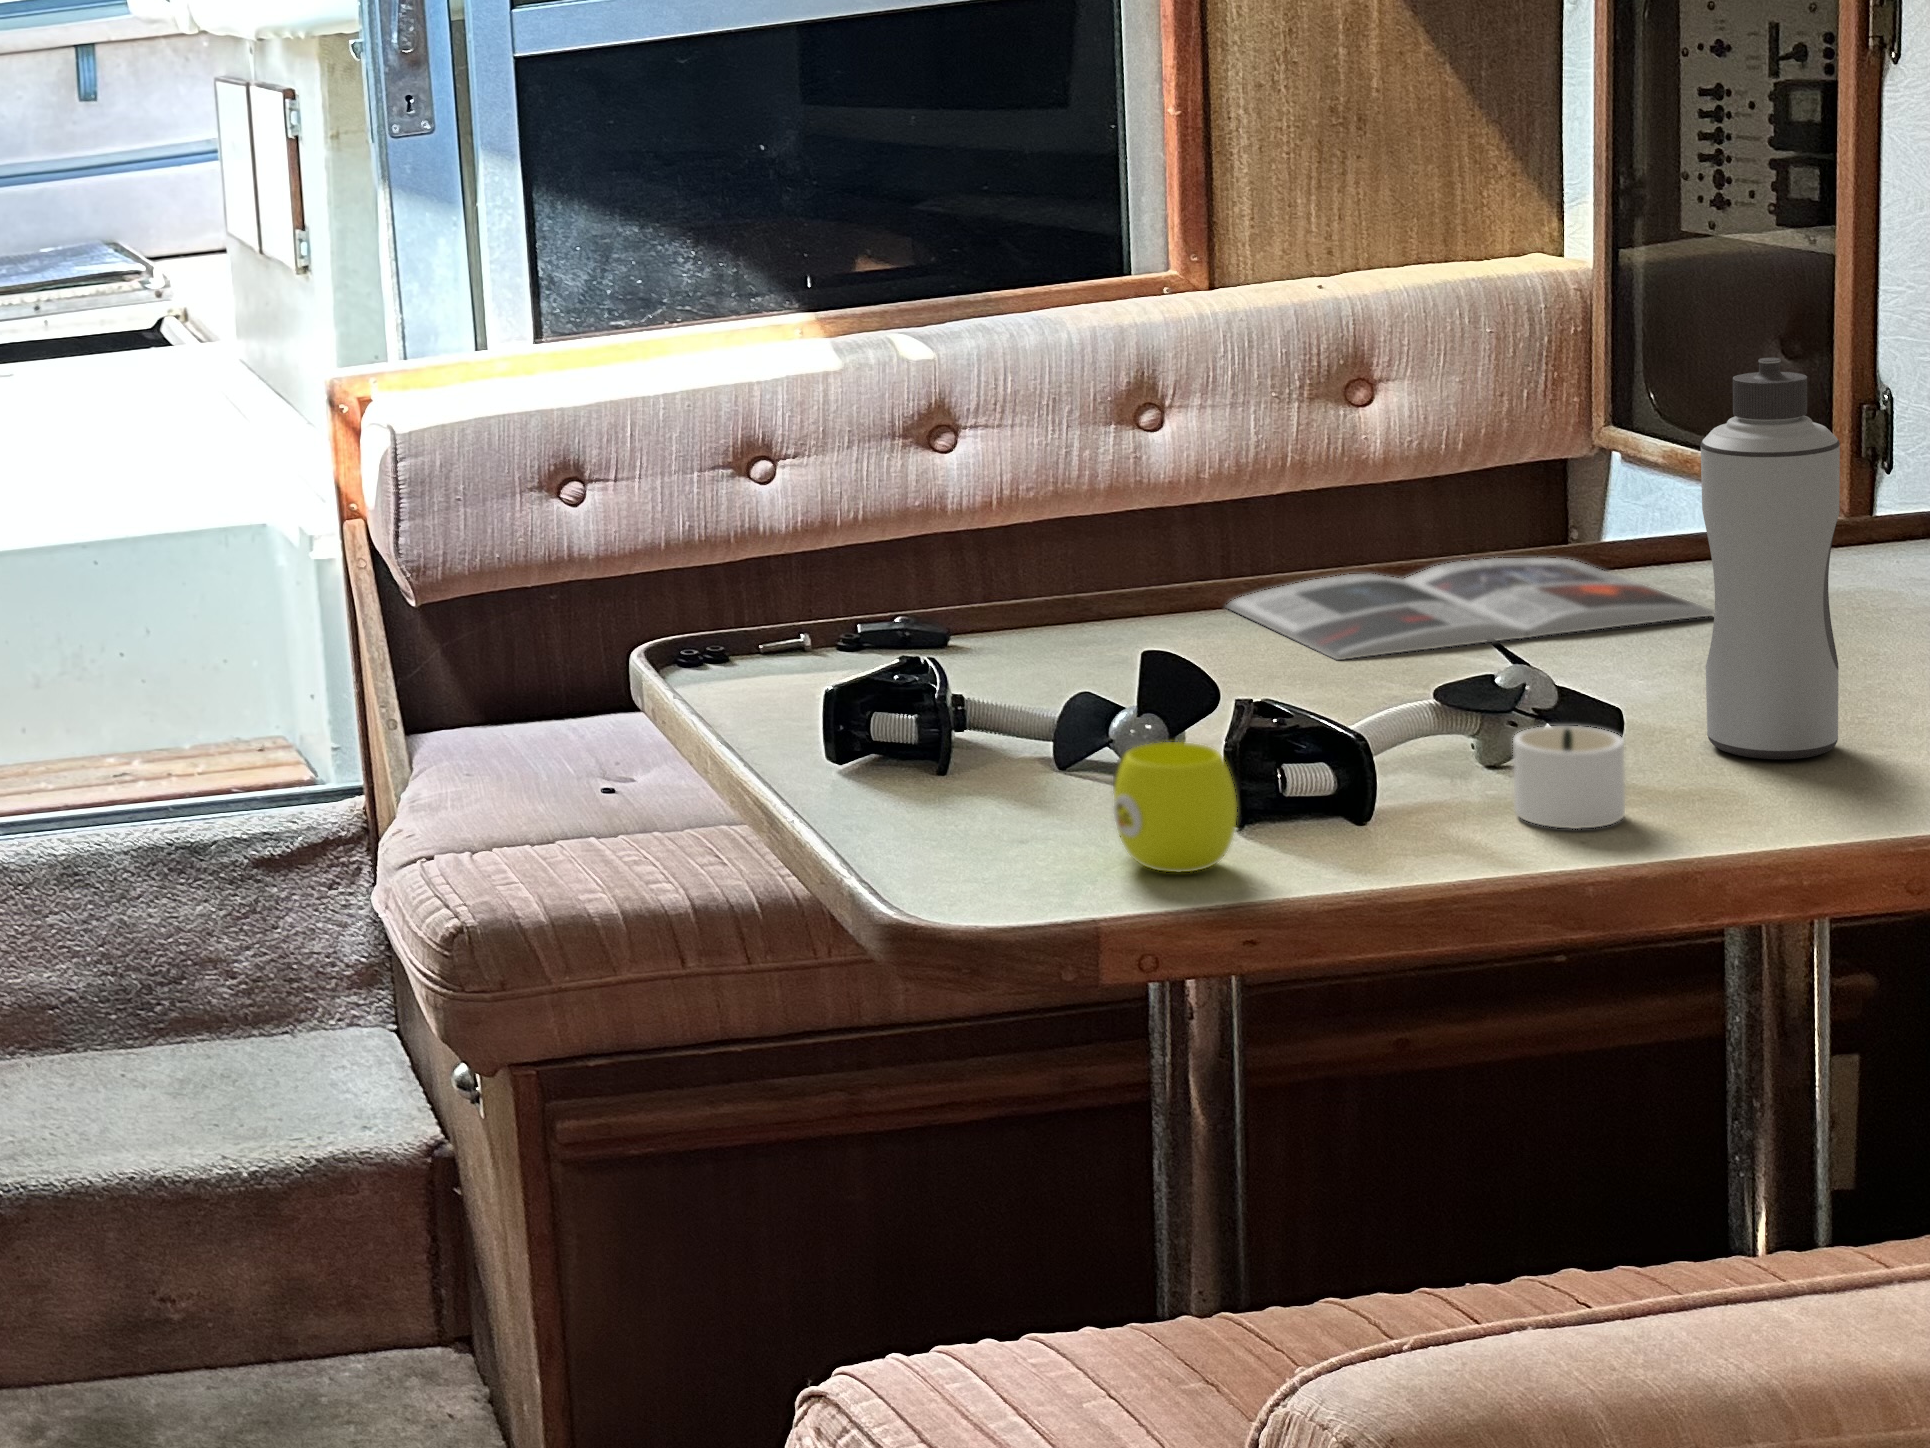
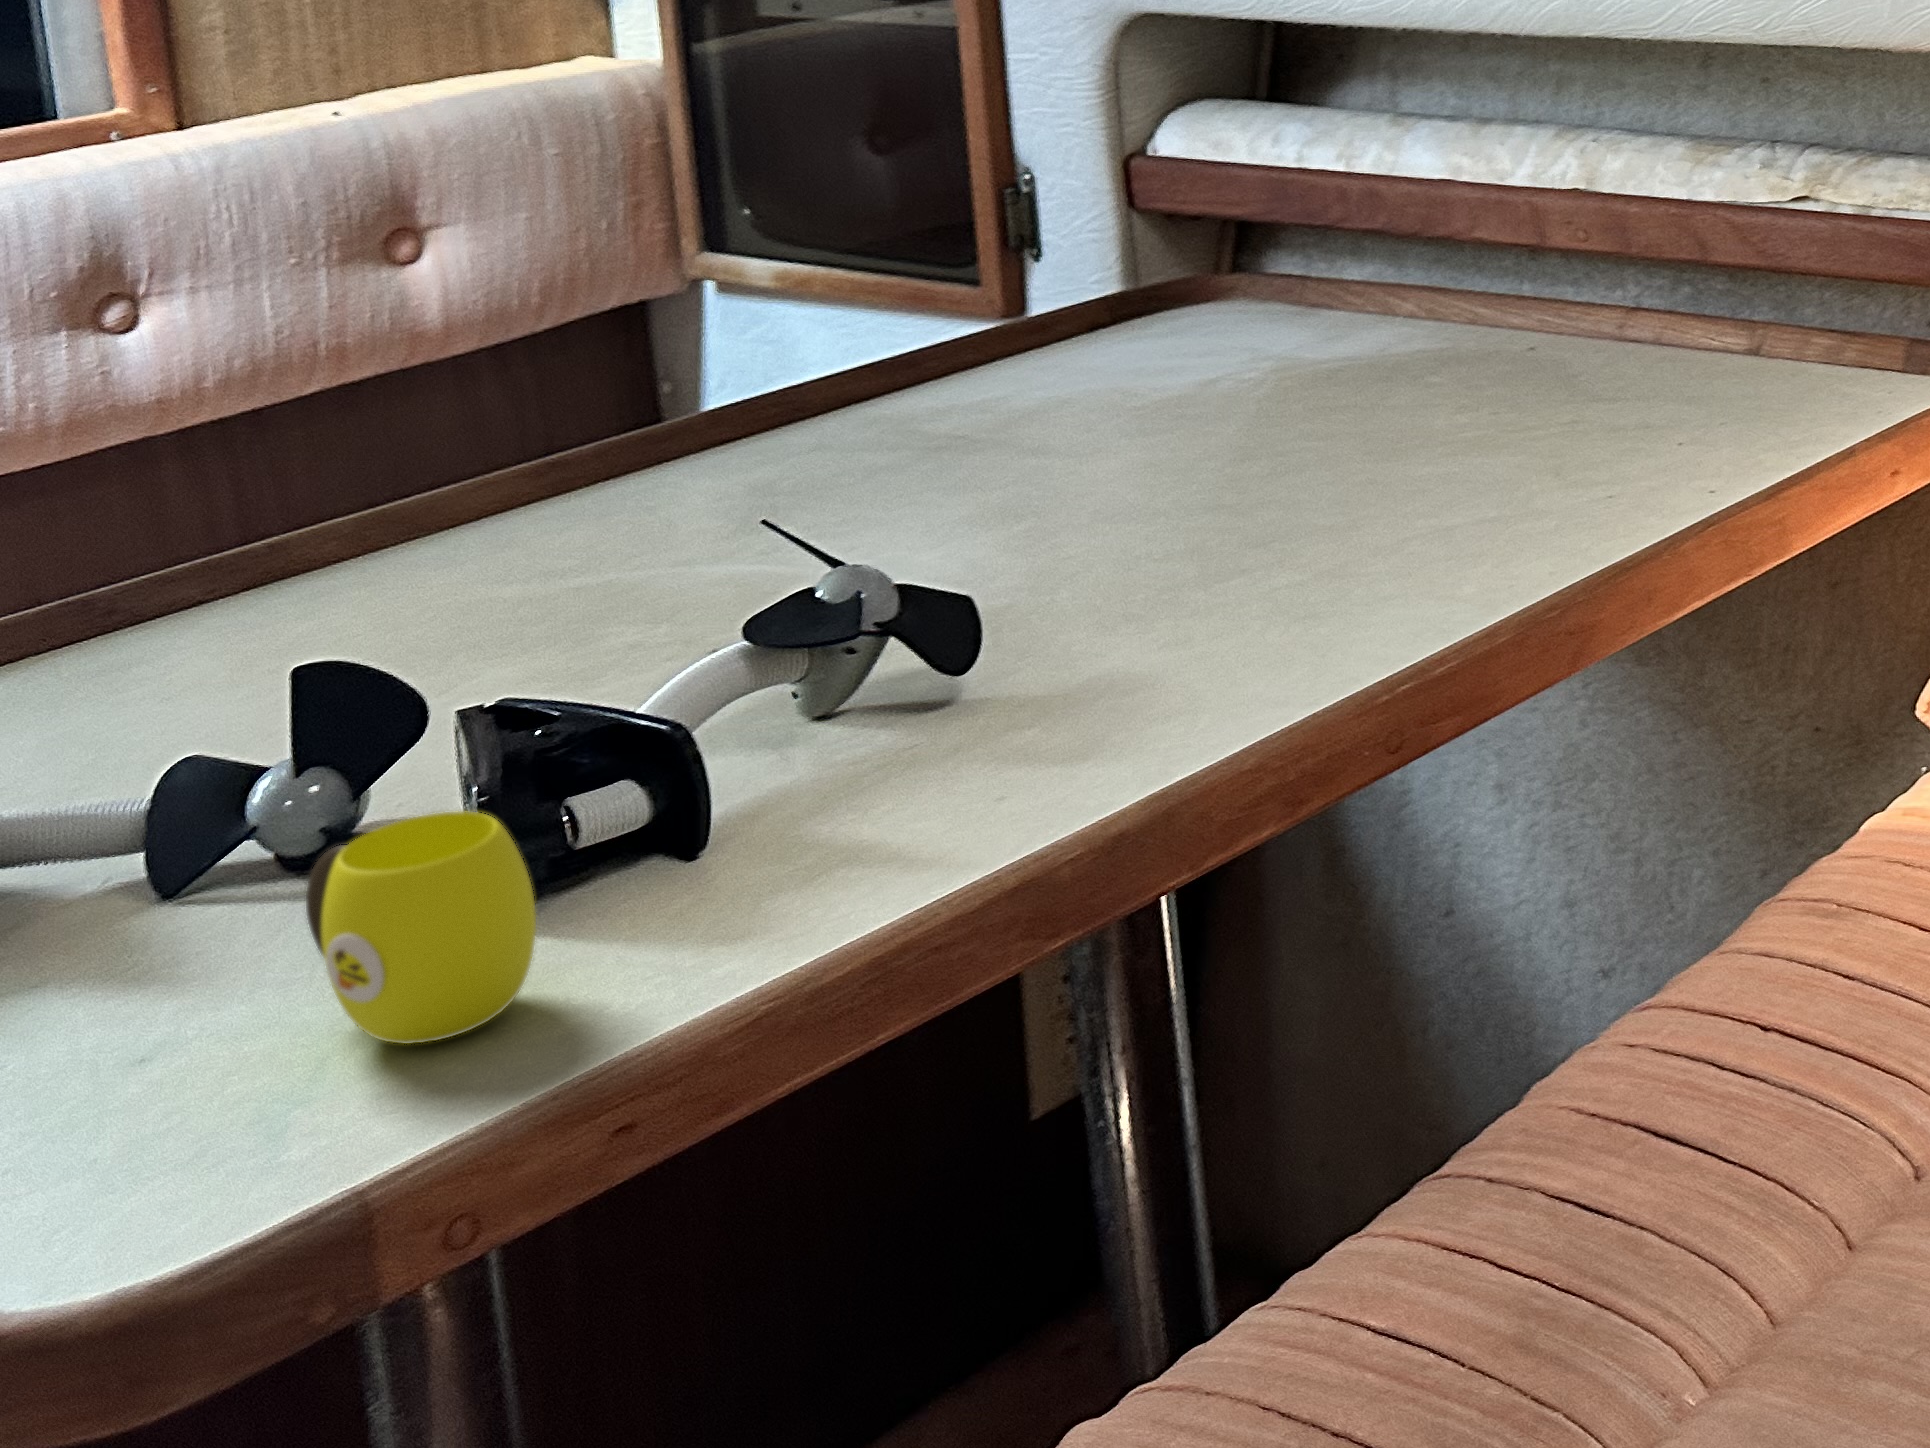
water bottle: present [1701,358,1840,759] -> none [1029,112,1222,630]
magazine: present [1227,558,1714,660] -> none [337,413,983,609]
candle: present [1513,726,1625,829] -> none [888,639,1114,796]

